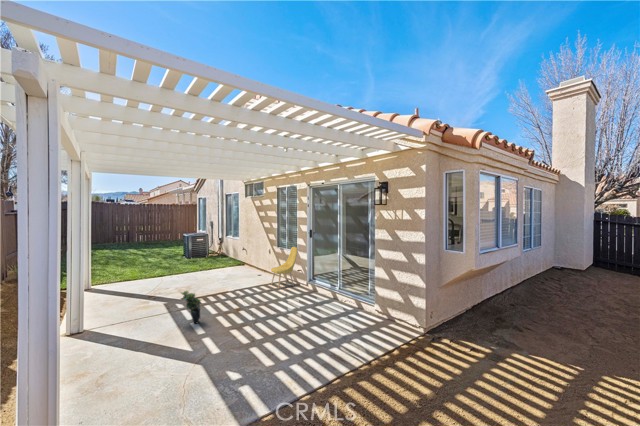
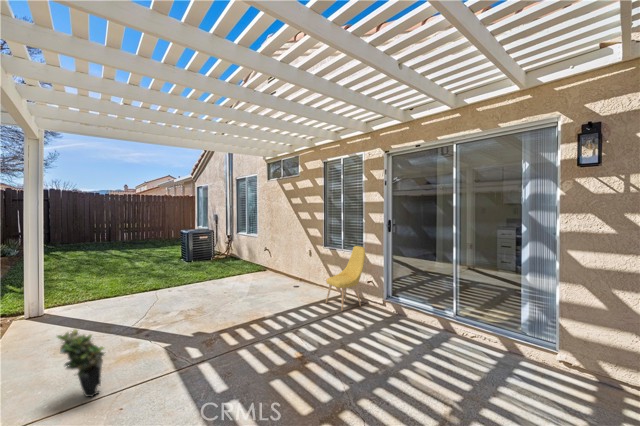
potted plant: present [181,291,201,323] -> present [57,329,104,397]

